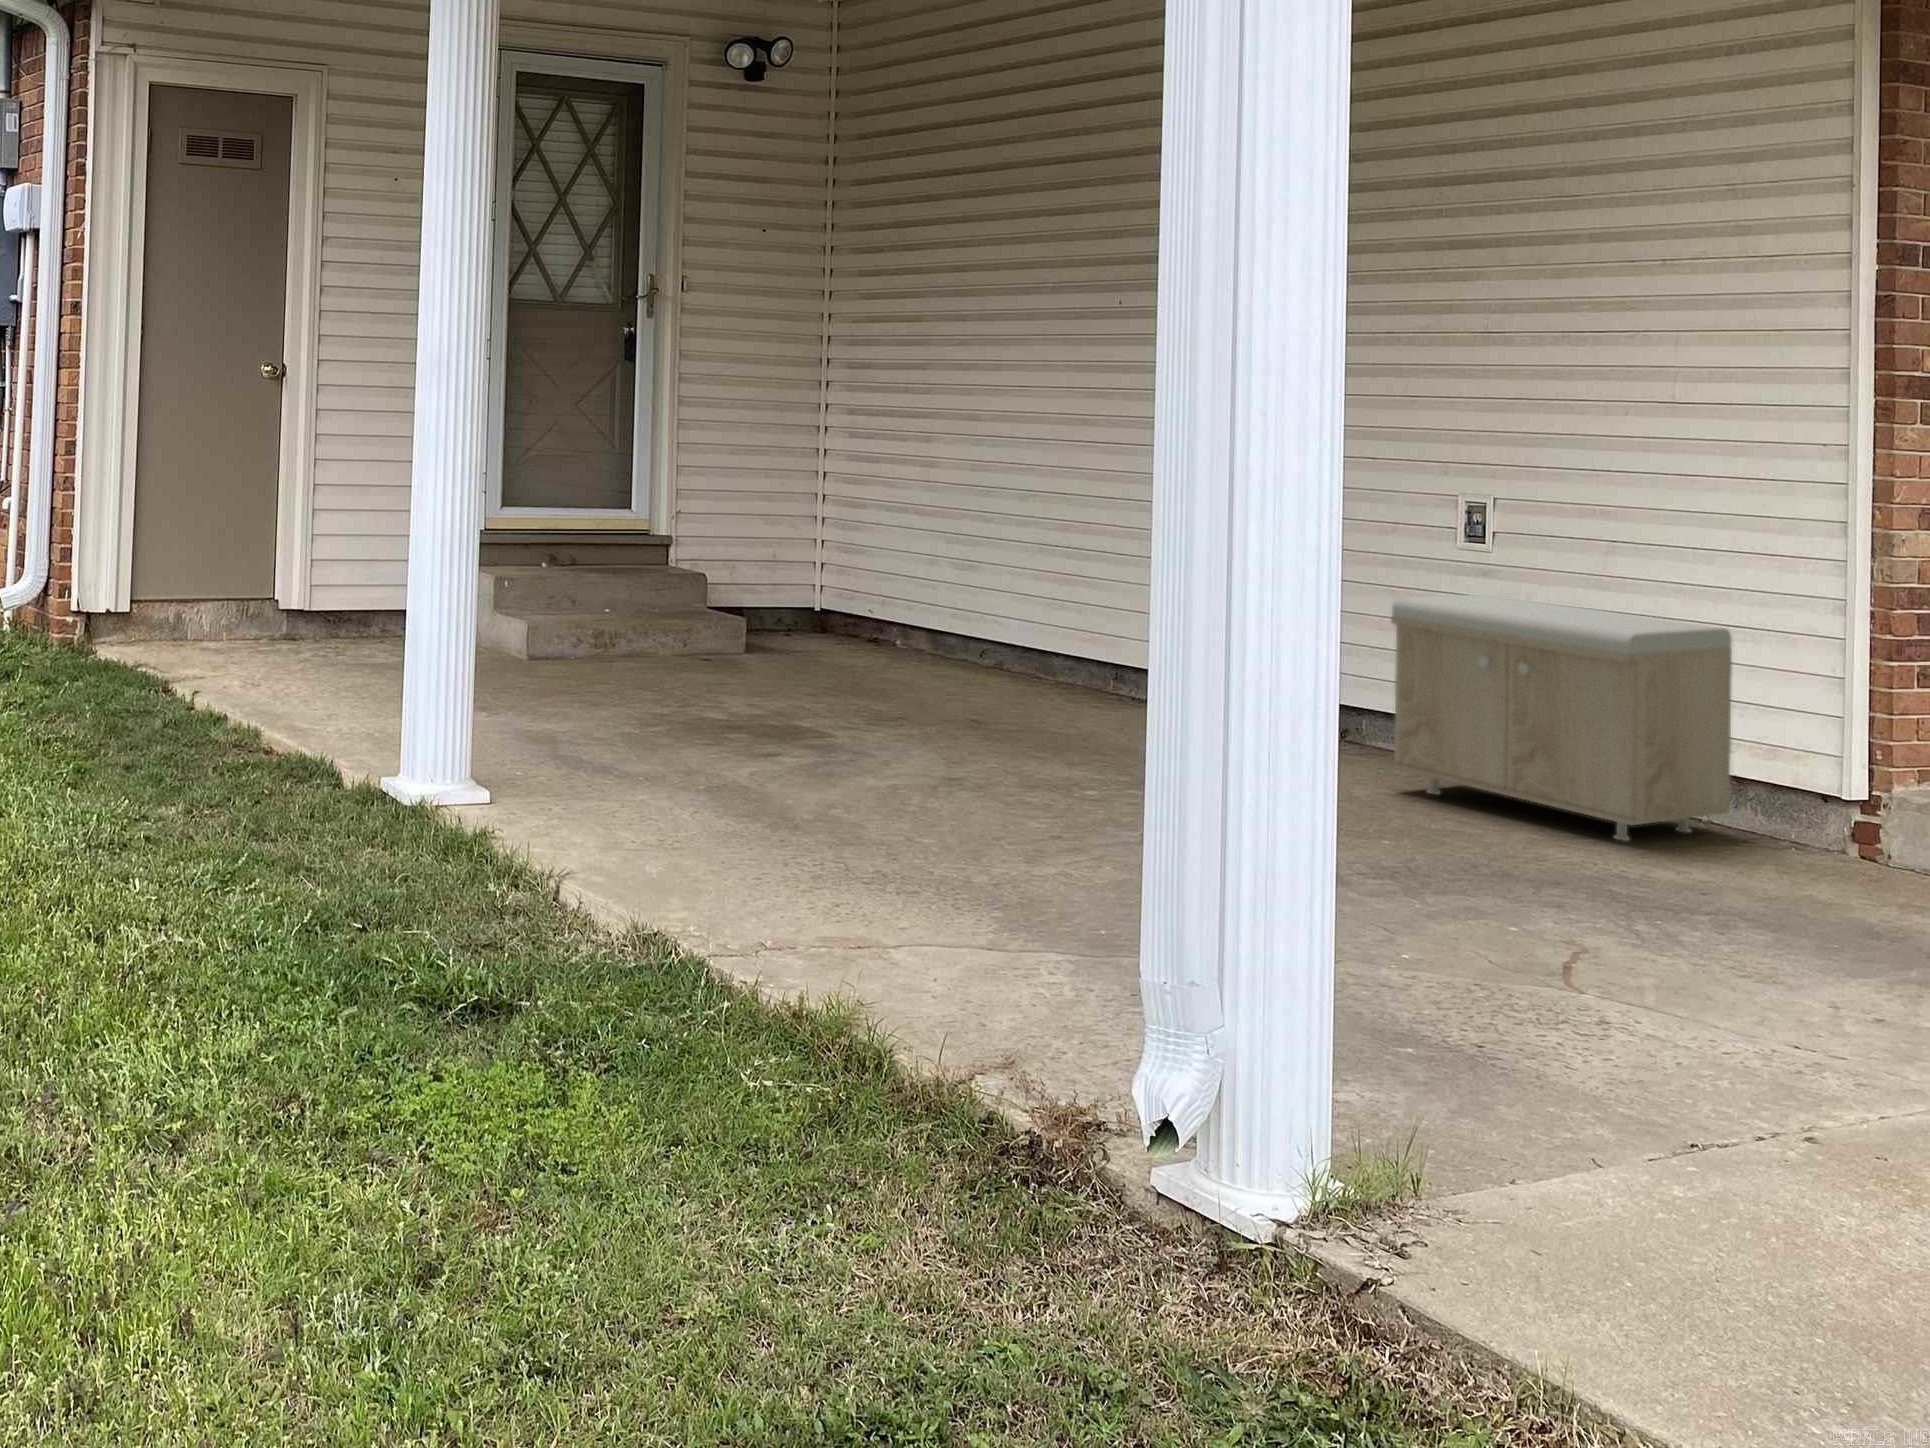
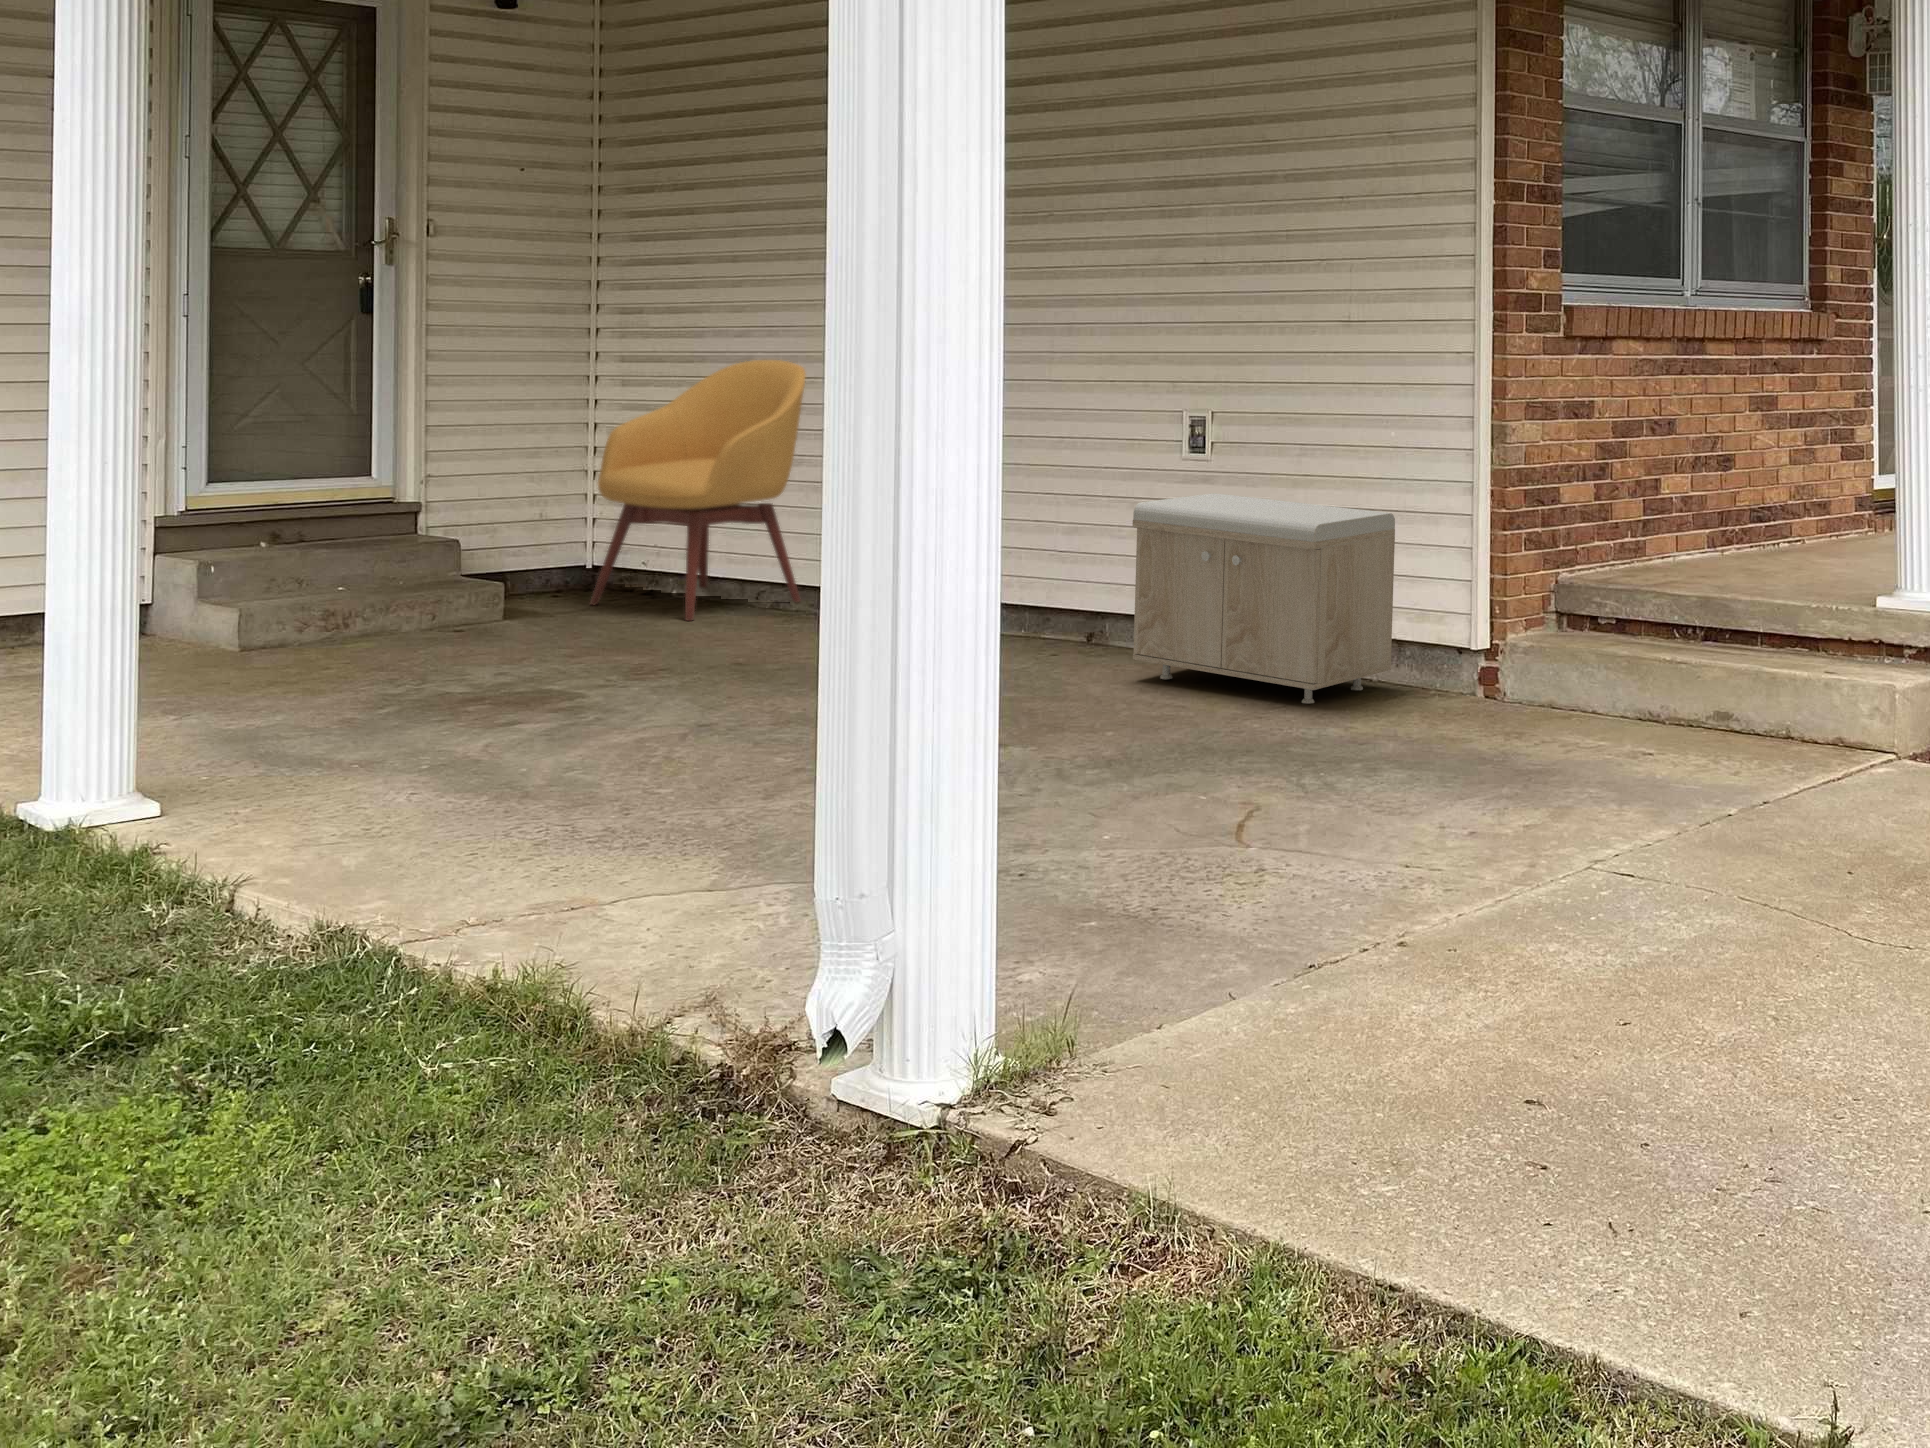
chair: none [820,441,1019,687] -> present [590,360,806,621]

